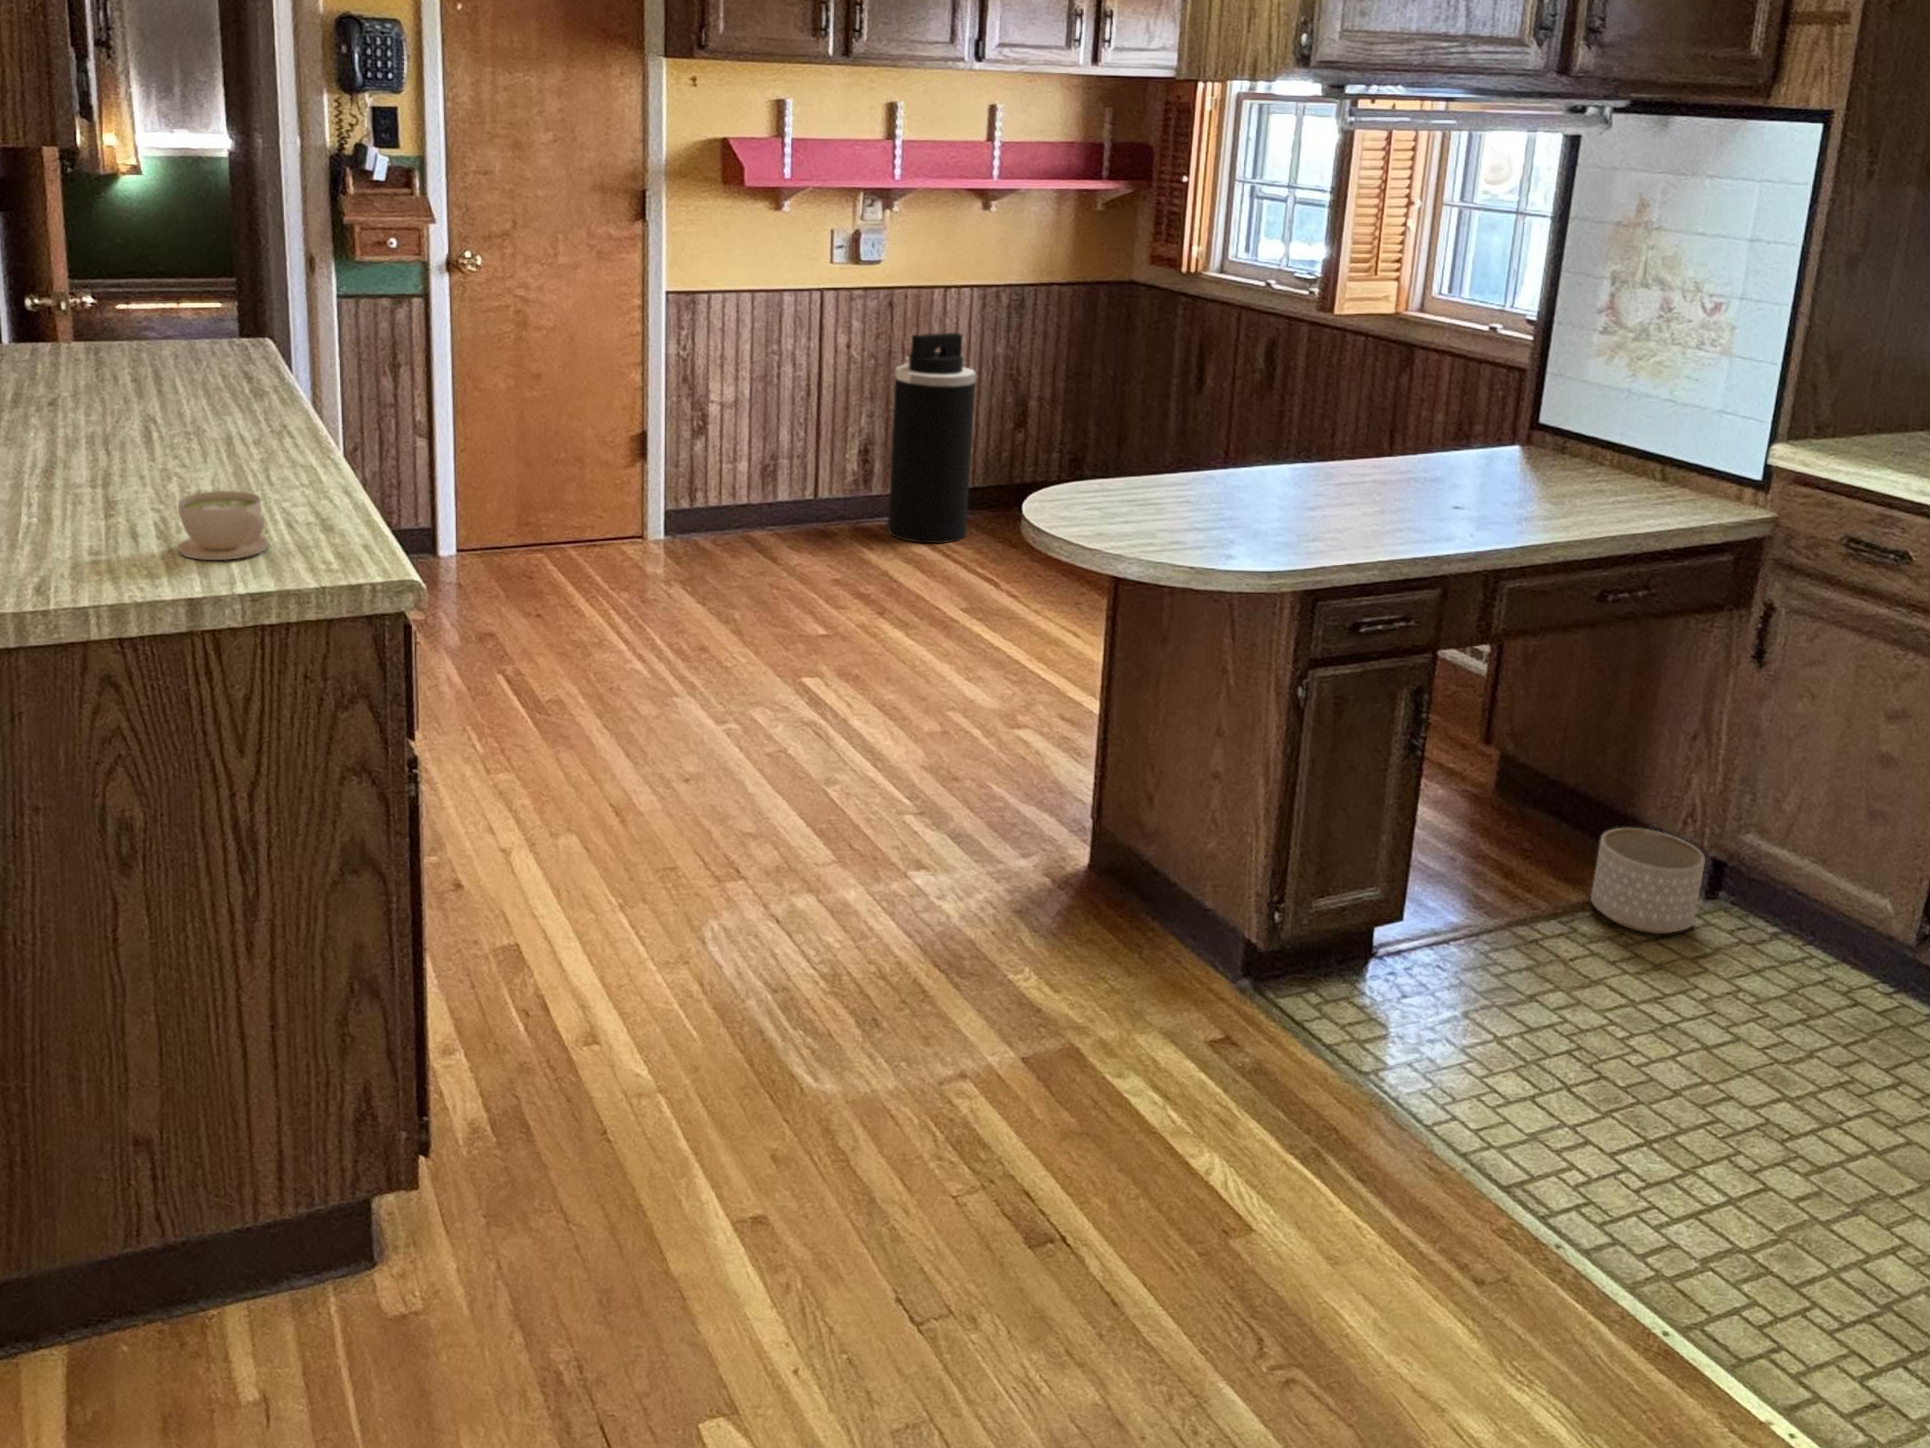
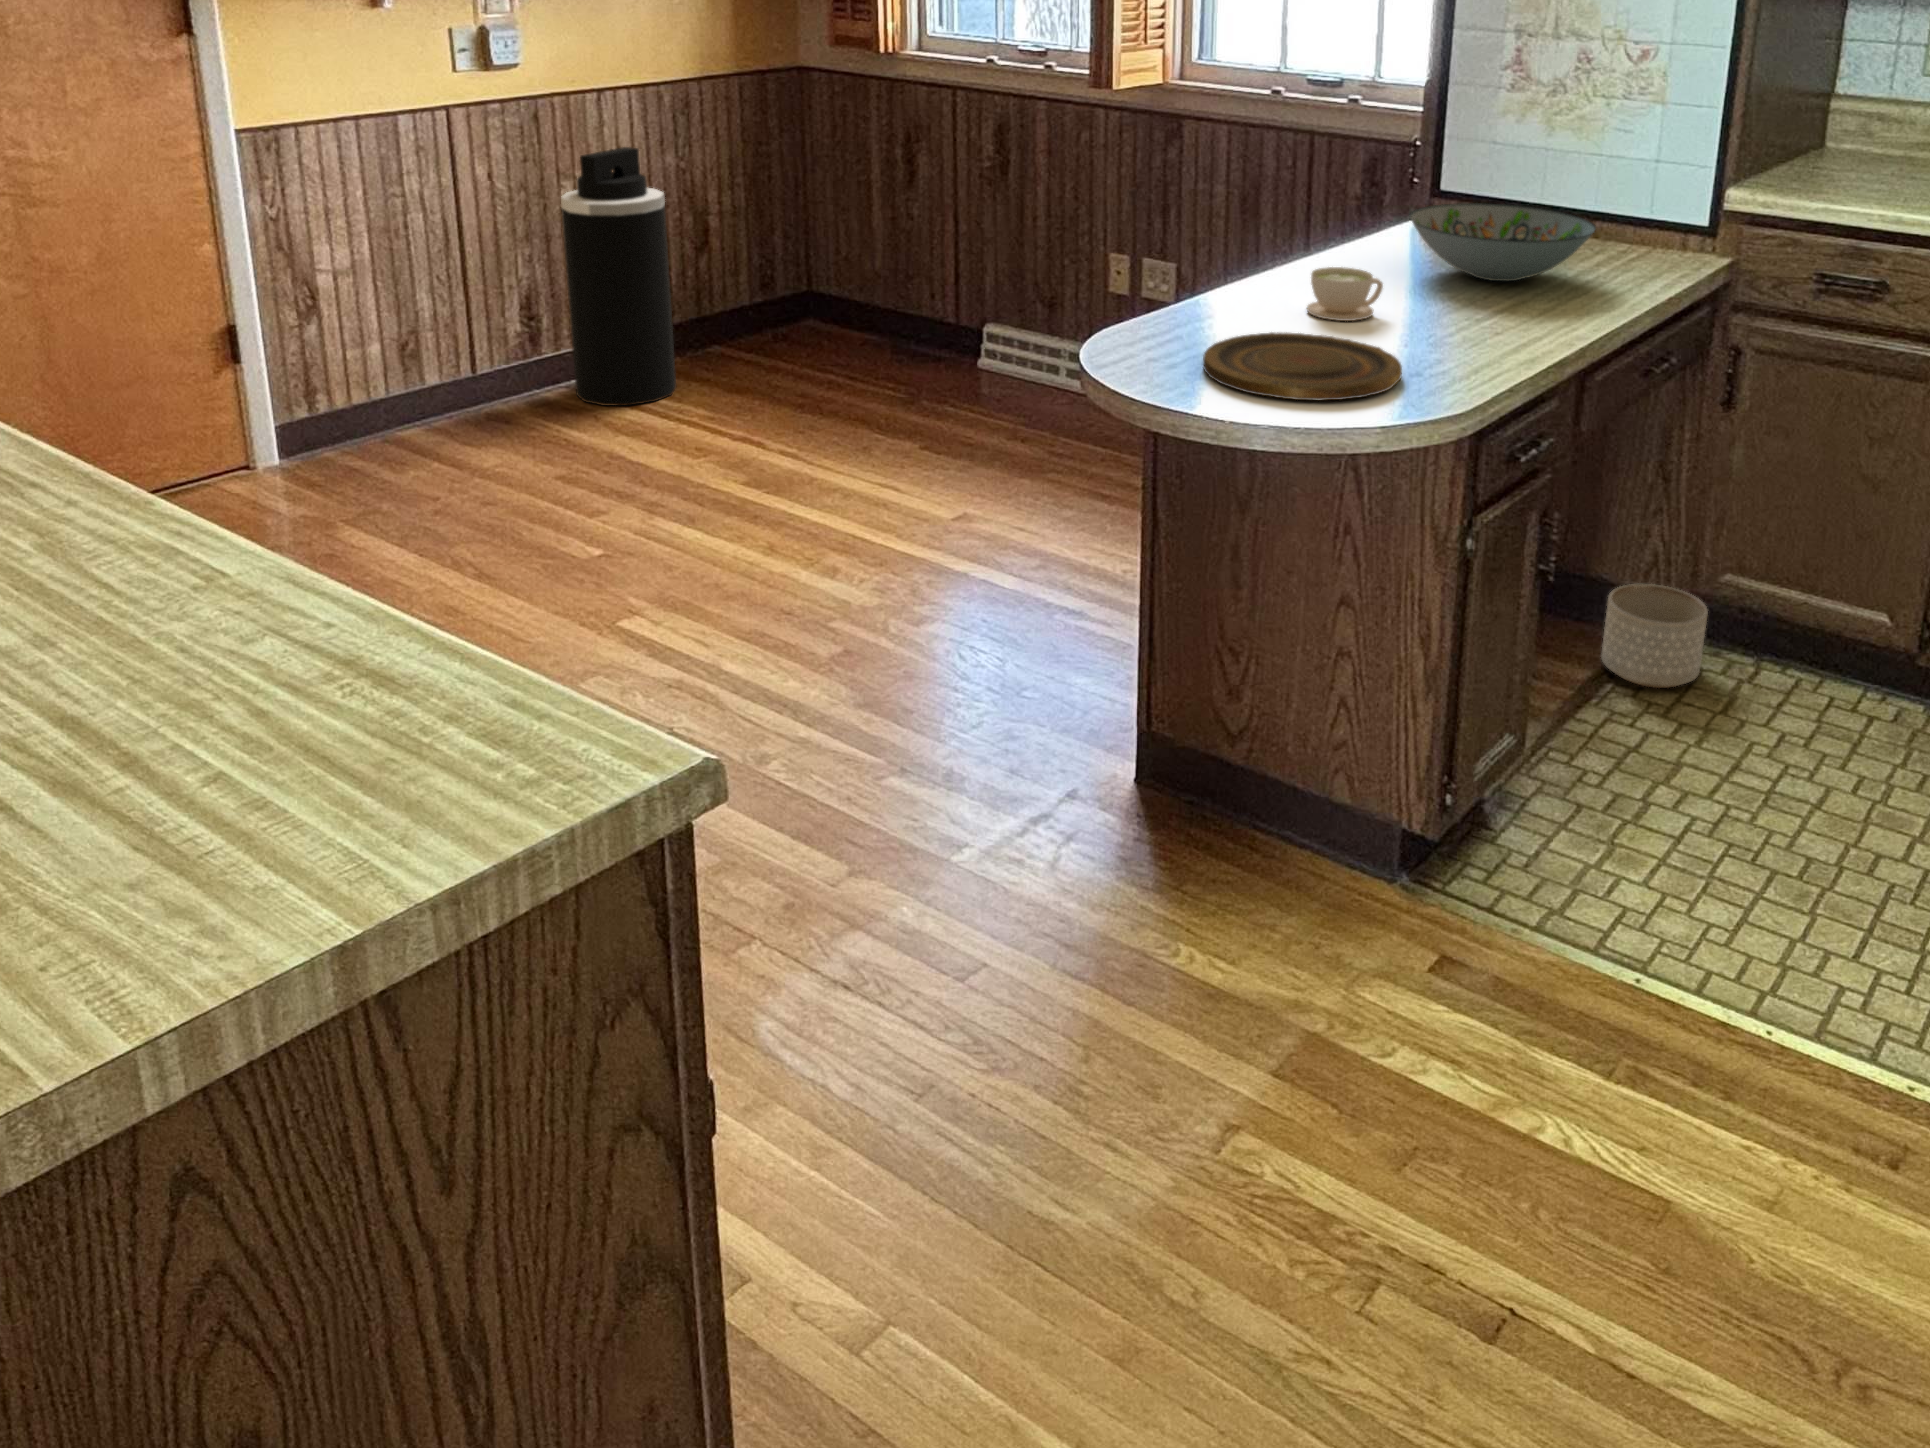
decorative bowl: none [1404,427,1584,499] -> present [1409,203,1596,281]
coffee cup: present [178,491,268,560] -> present [1307,267,1383,321]
plate: none [1089,493,1253,544] -> present [1203,332,1402,400]

